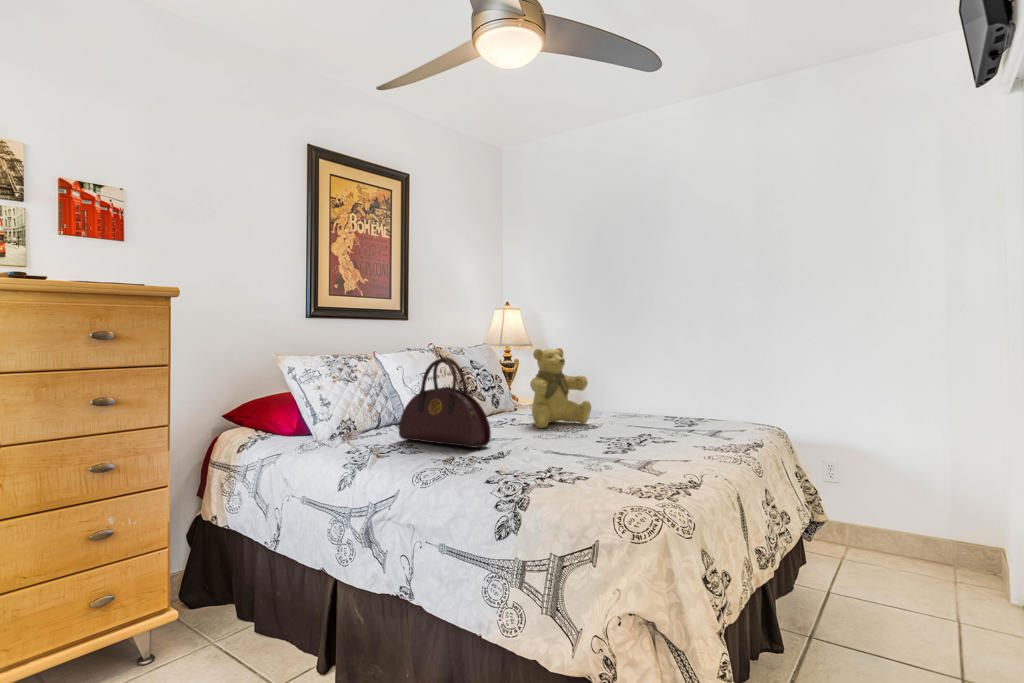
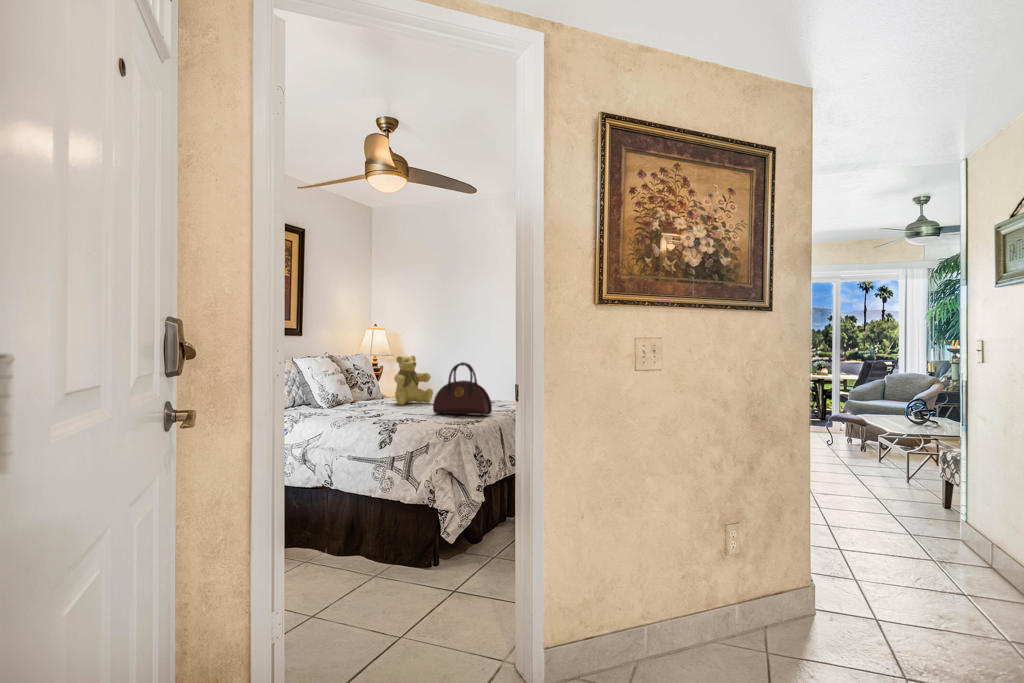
handbag: present [399,357,491,448] -> present [433,362,492,415]

